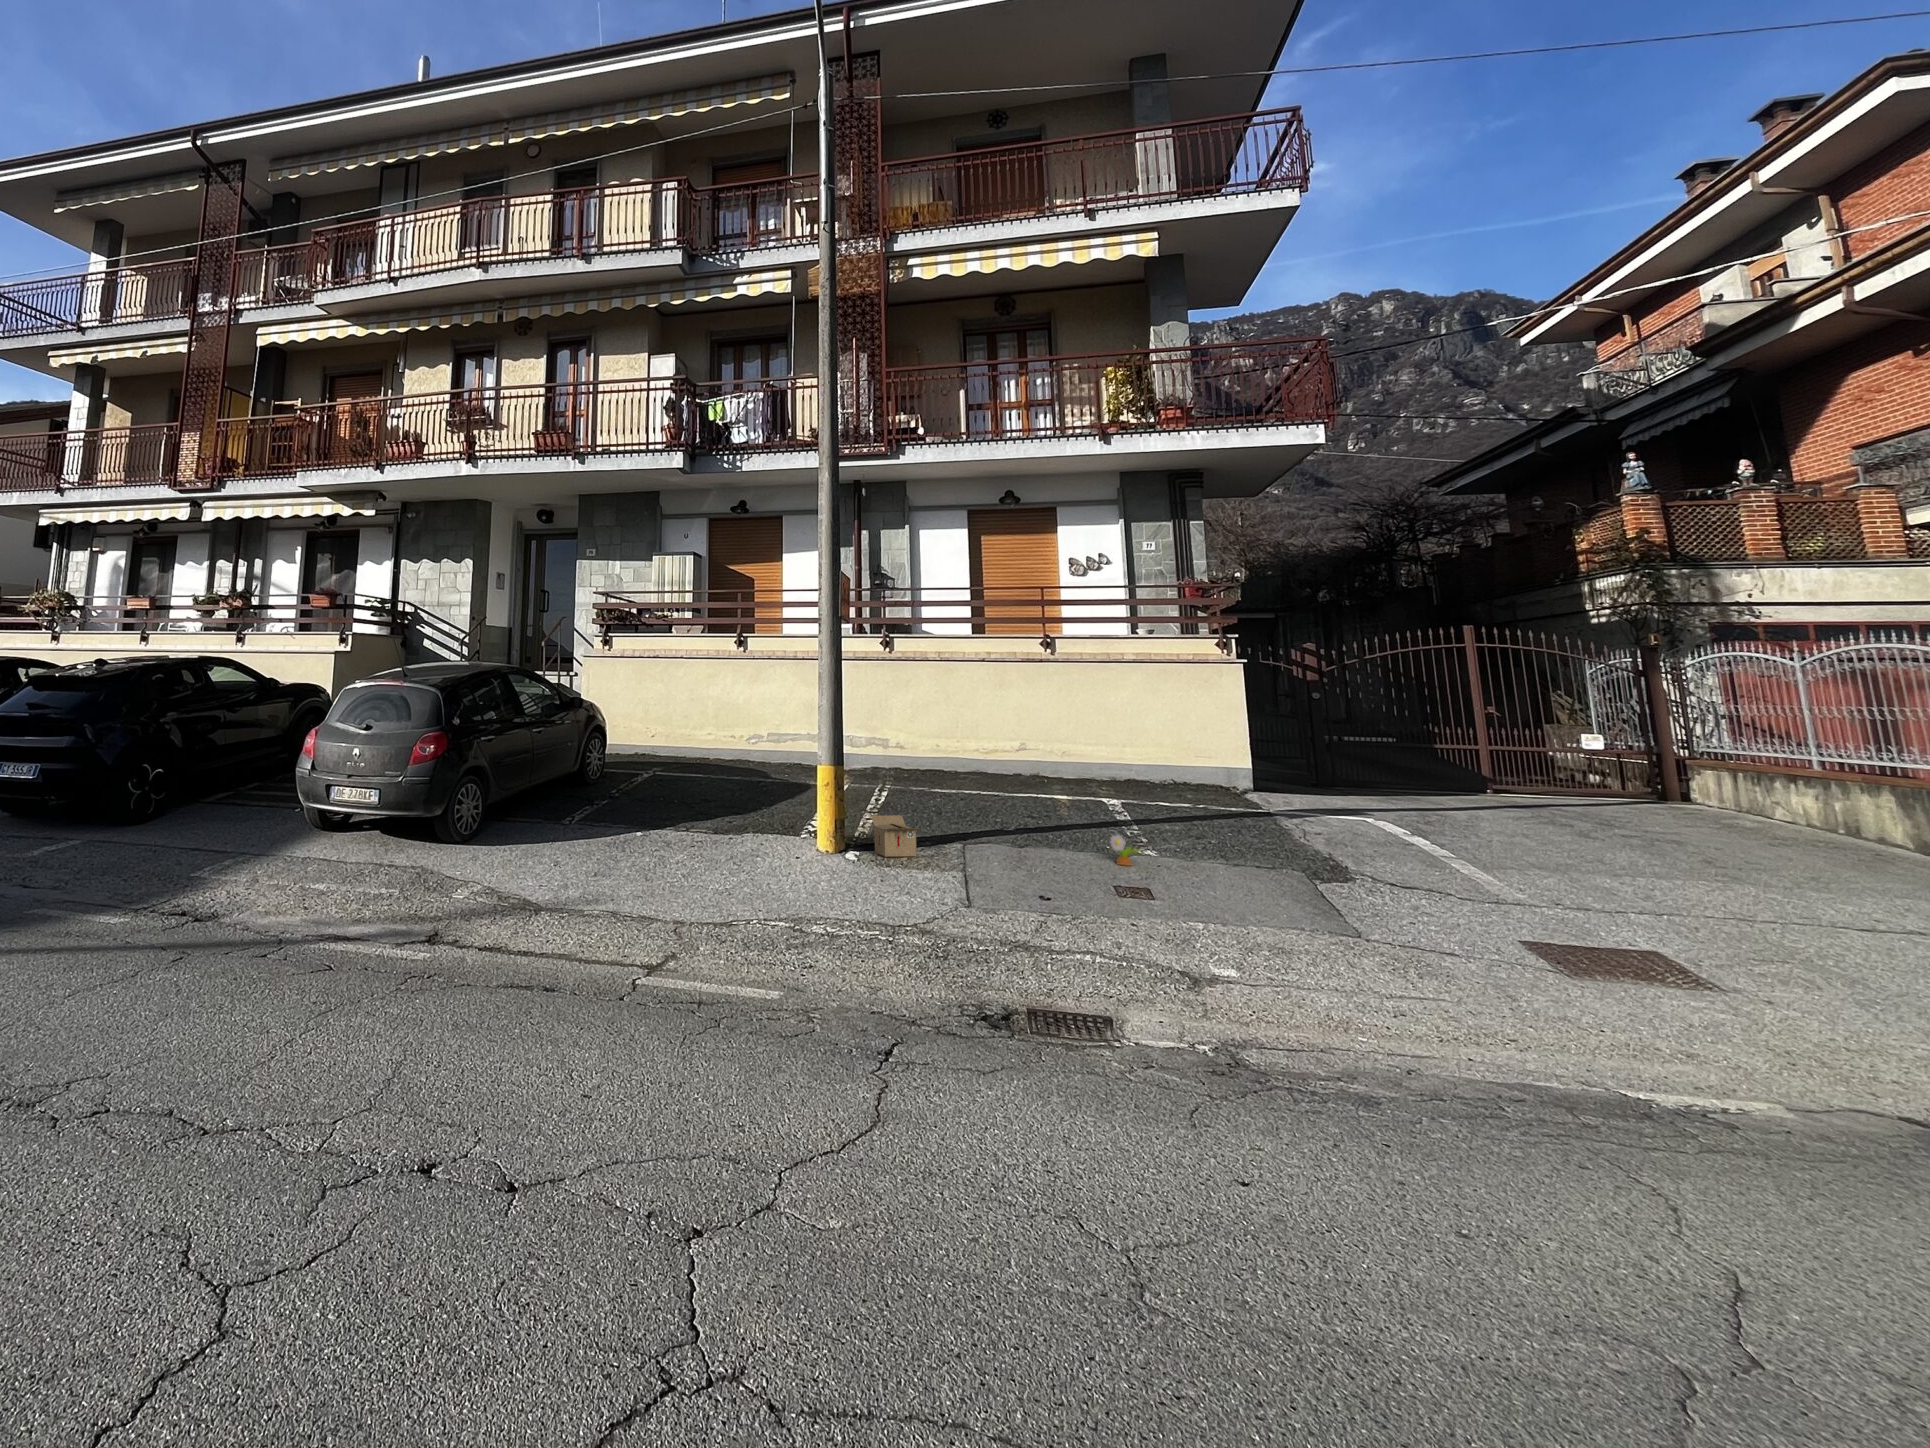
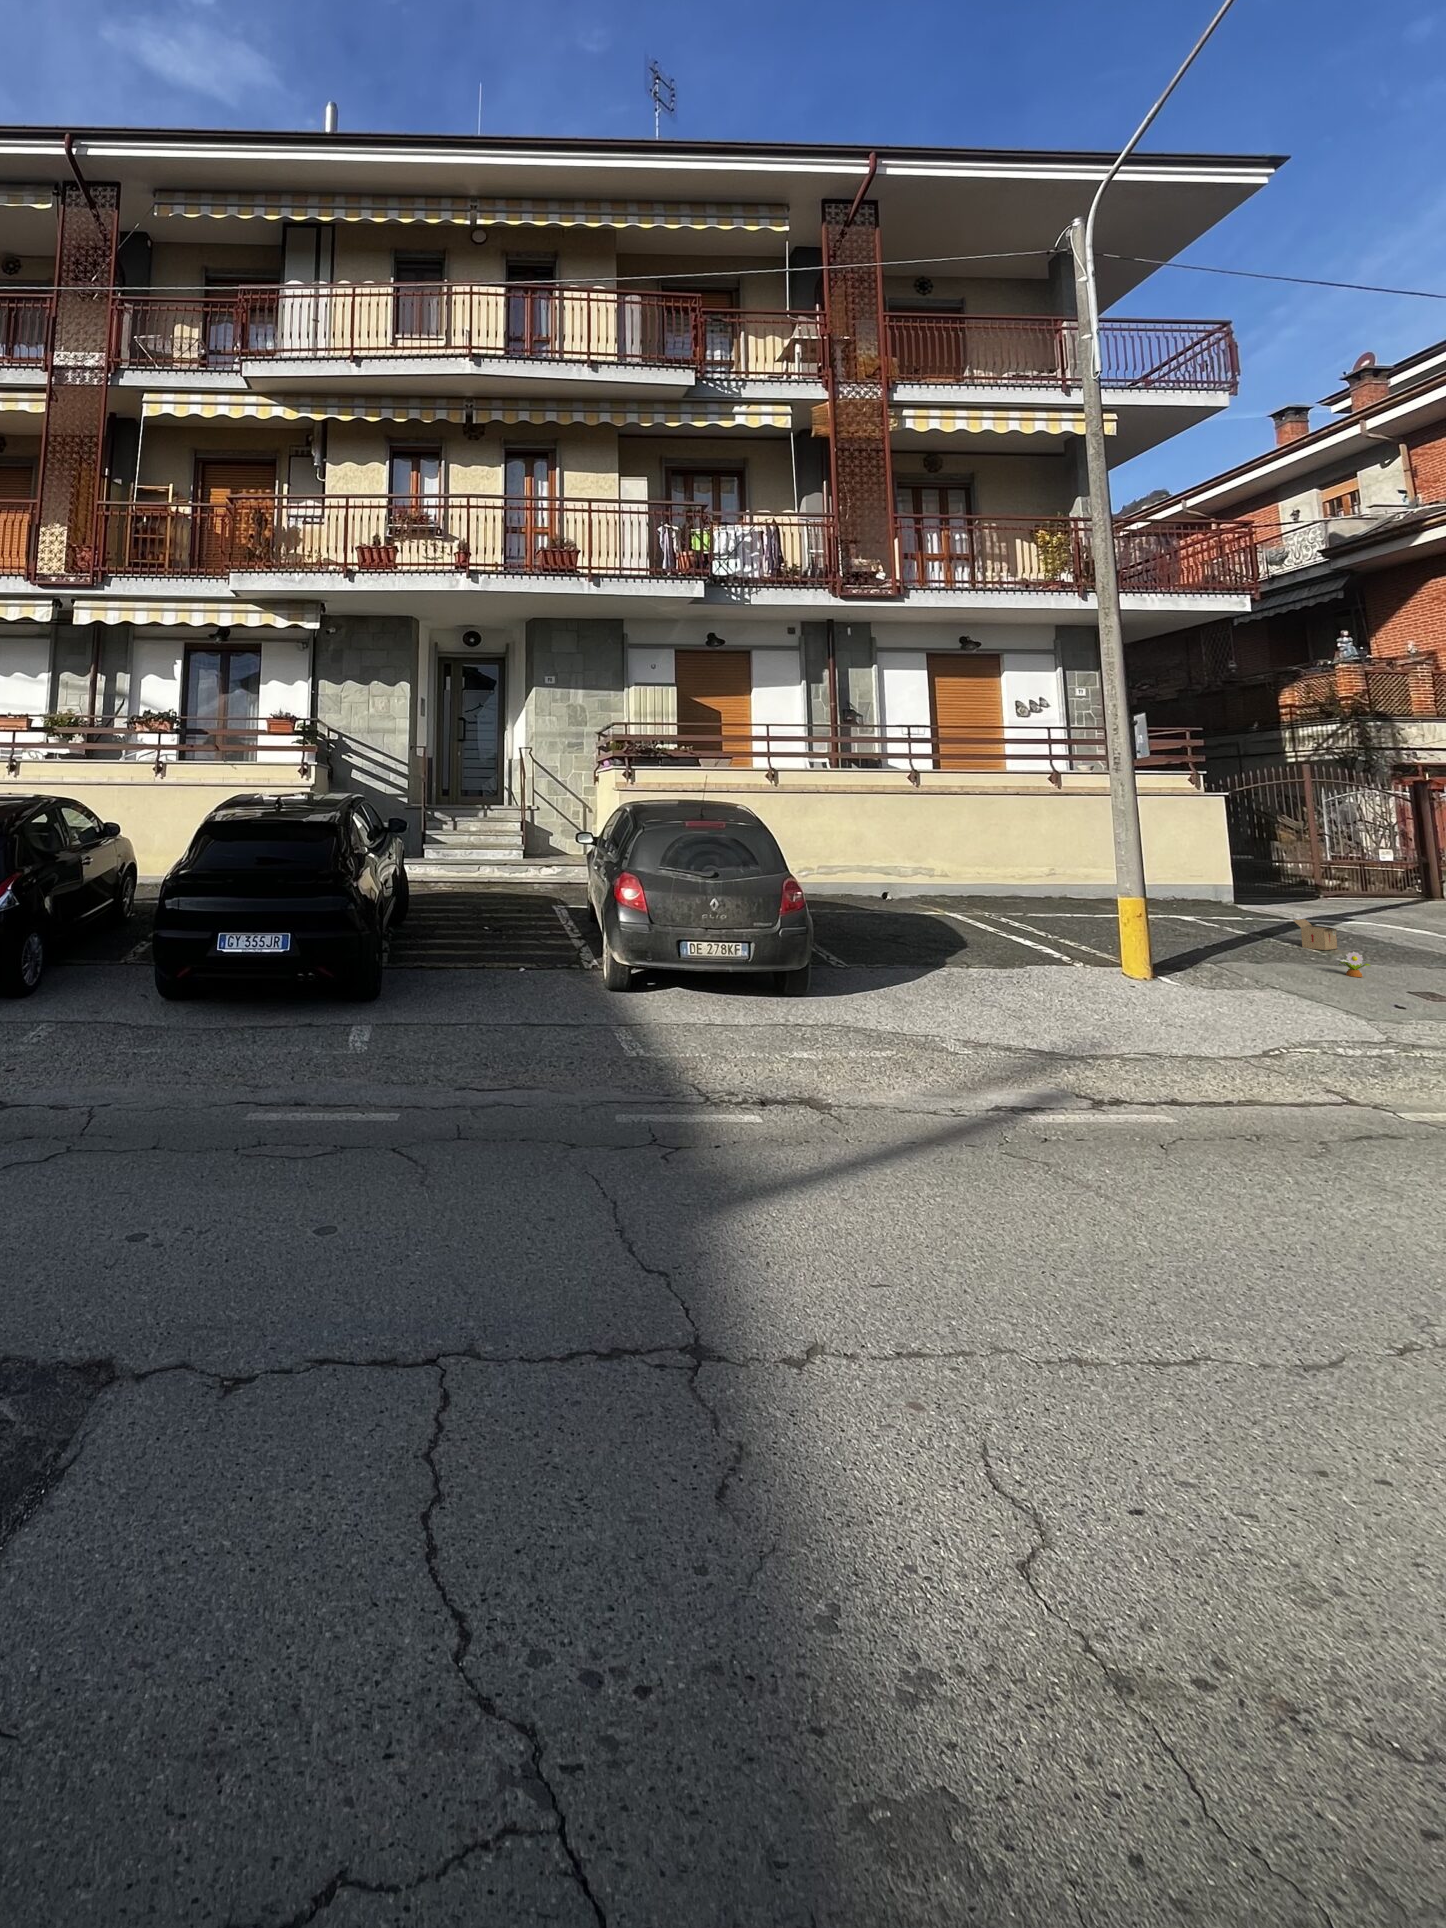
cardboard box: present [871,815,919,857] -> present [1293,919,1337,950]

